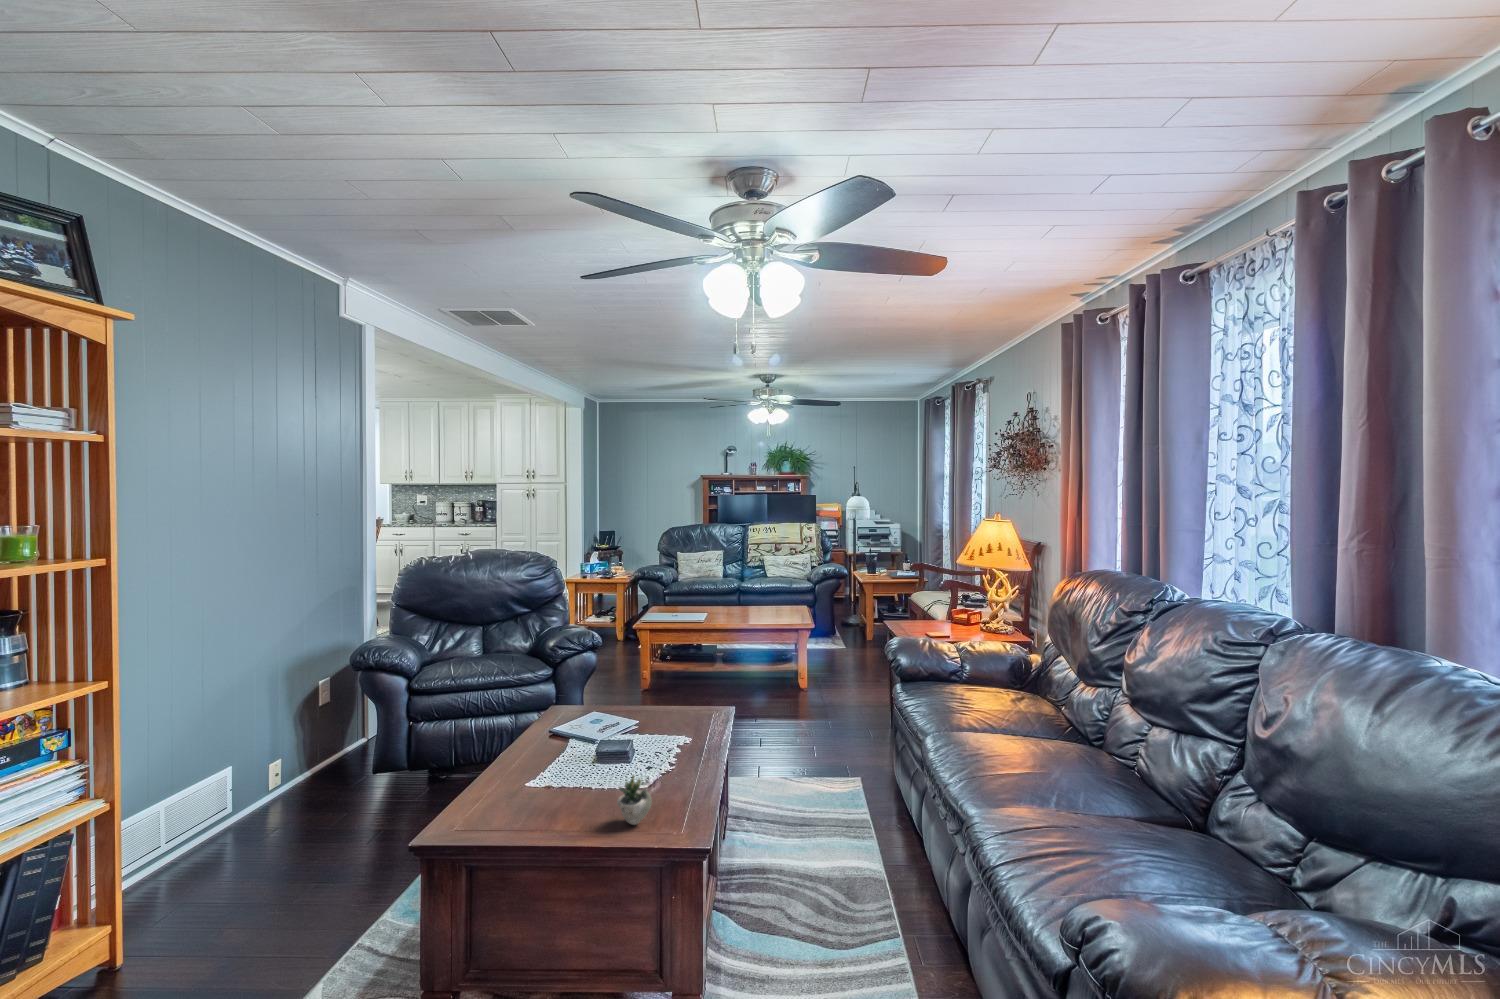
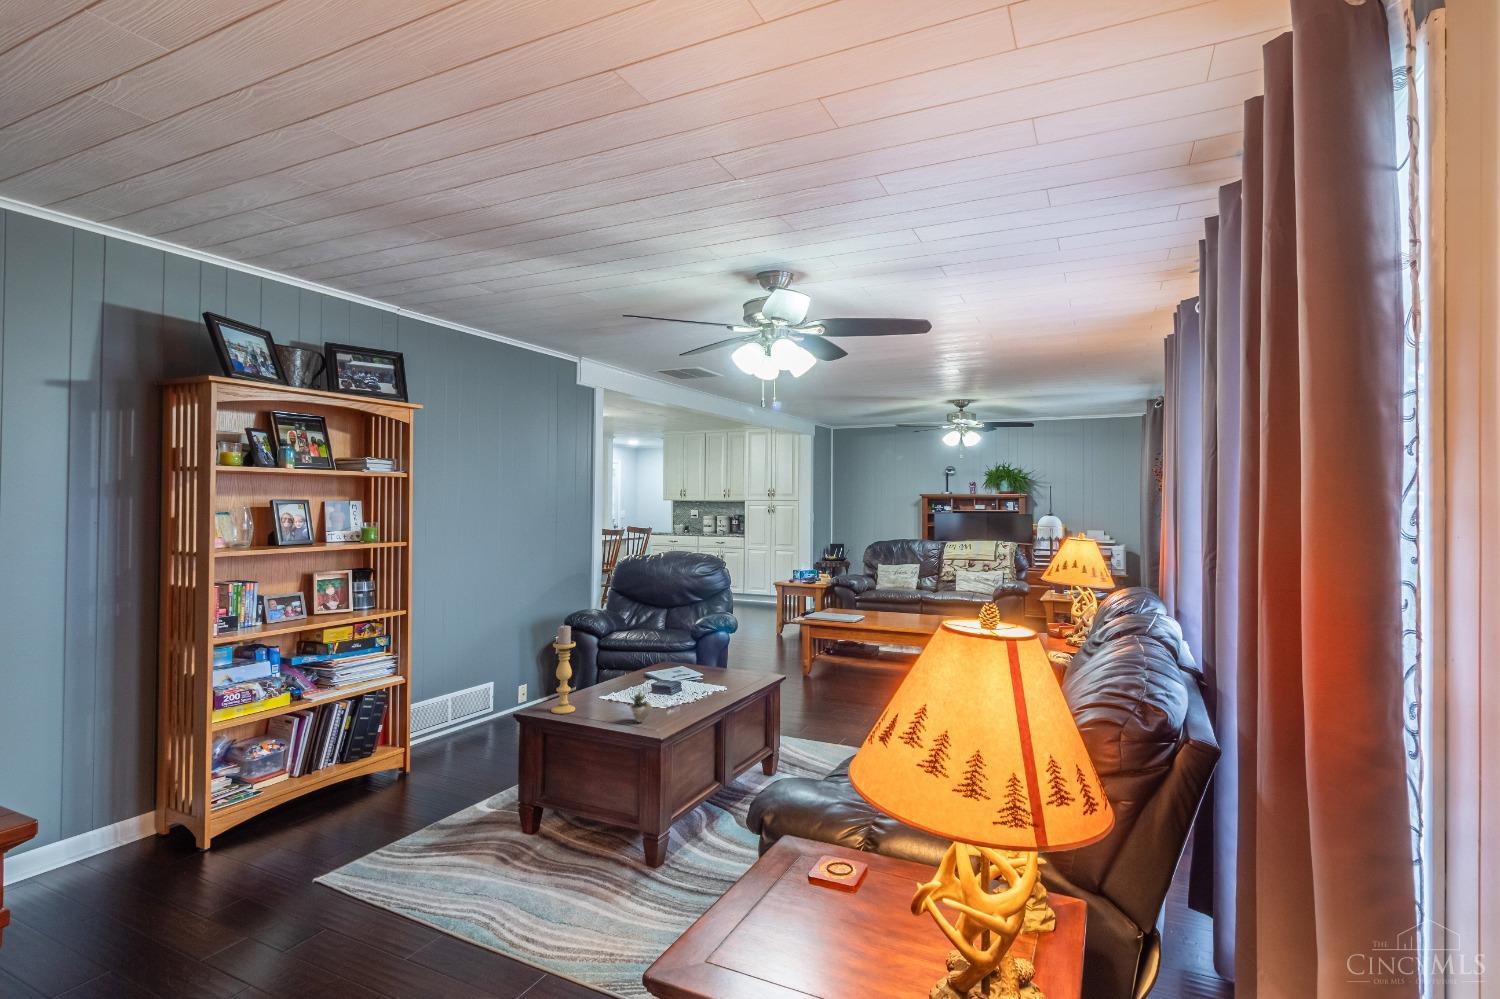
candle holder: none [468,682,508,832] -> present [551,625,576,714]

